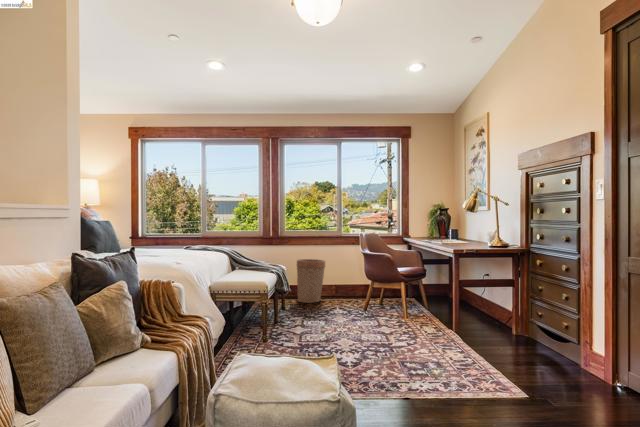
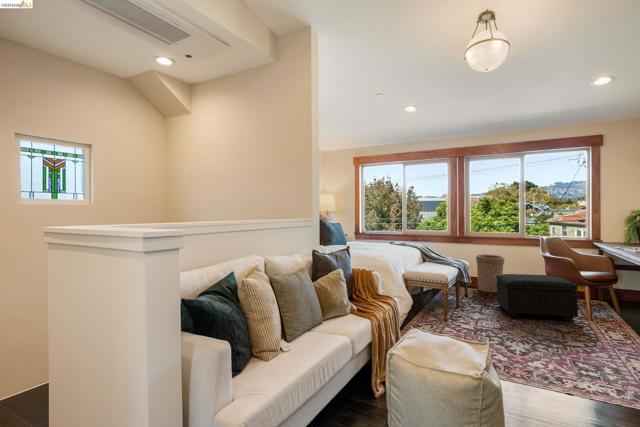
footstool: none [319,275,396,326] -> present [496,274,578,321]

